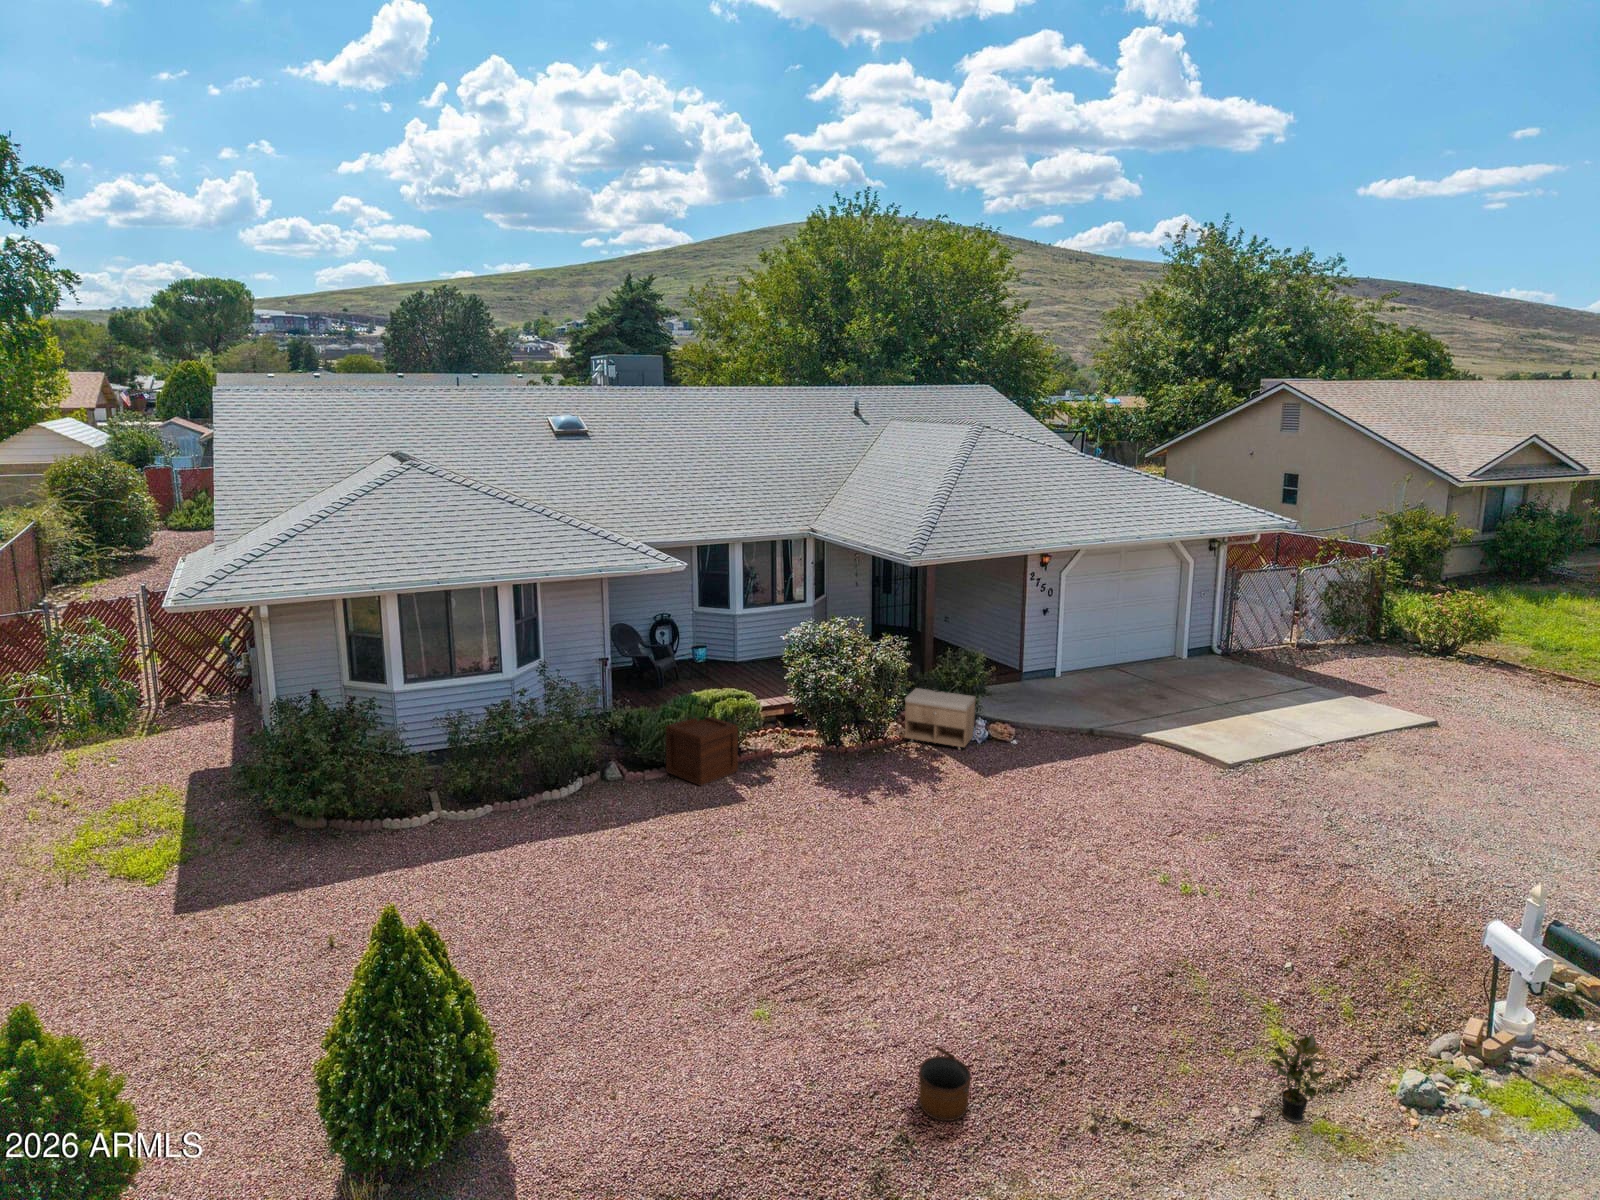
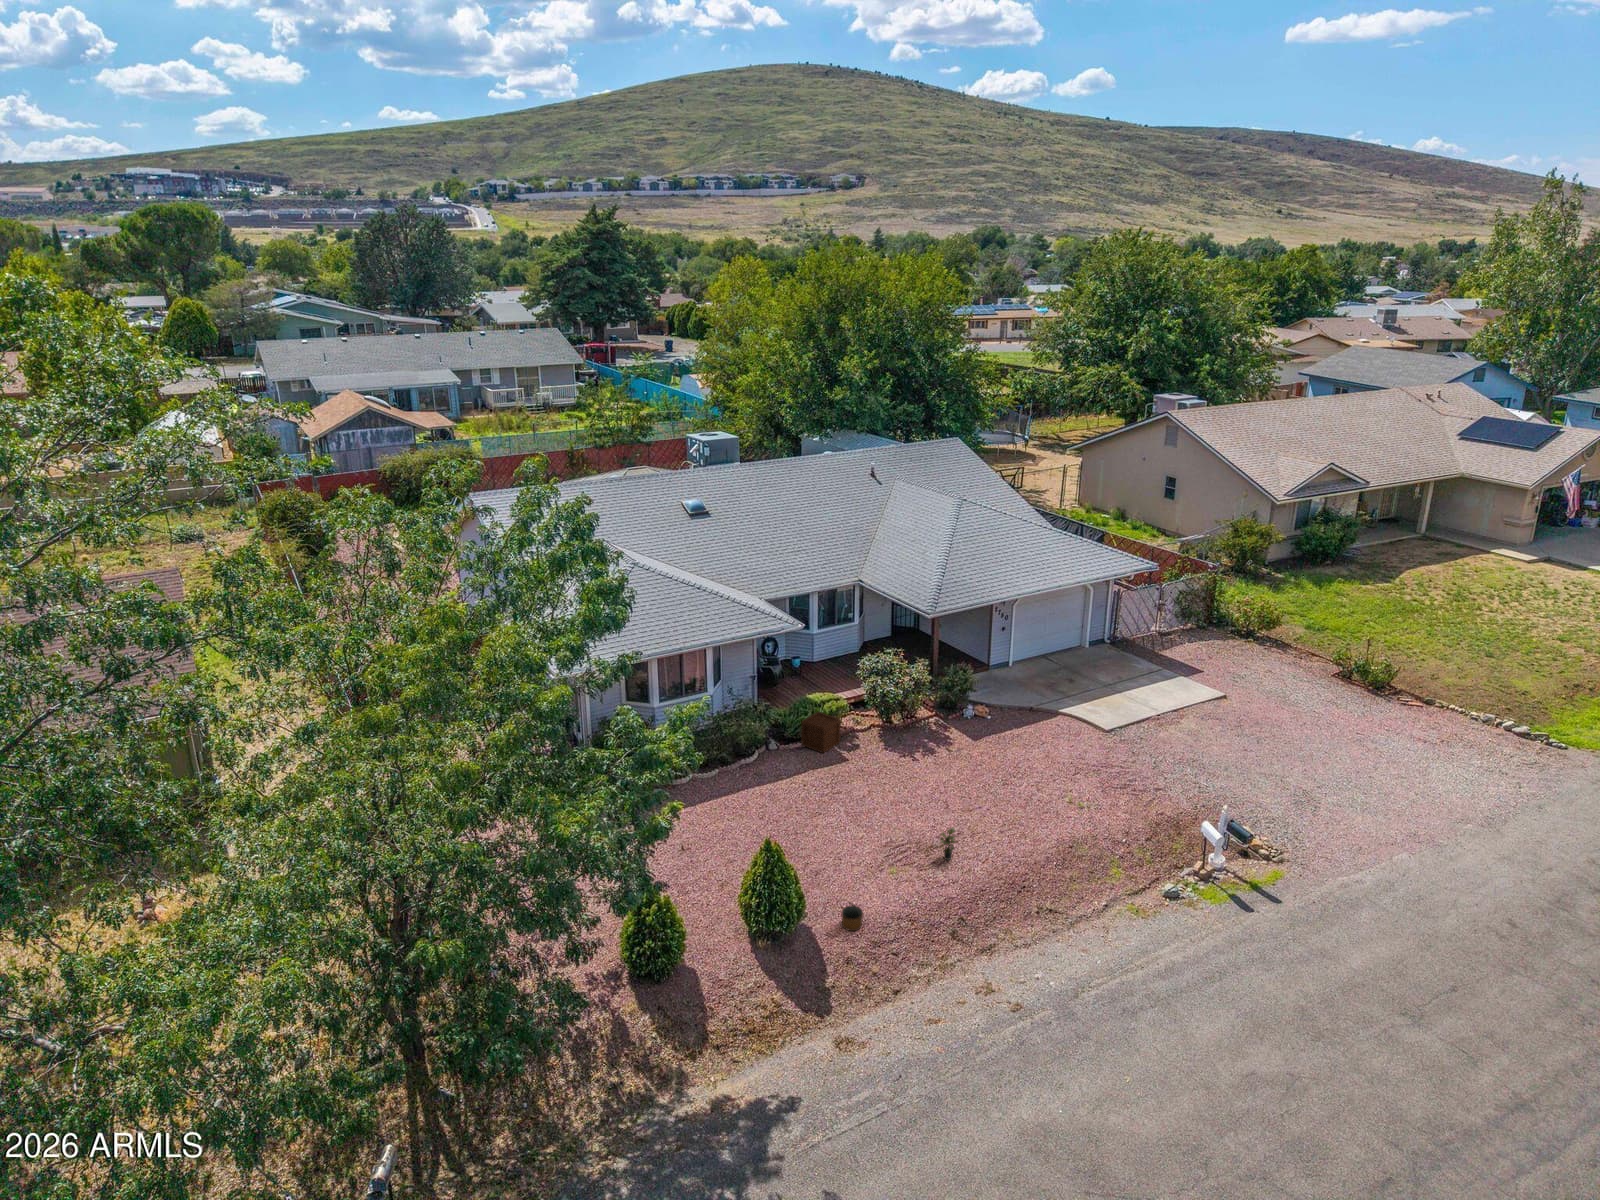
storage bench: present [905,688,975,750] -> none [927,687,968,723]
potted plant: present [1270,1034,1329,1123] -> present [941,828,956,860]
bucket: present [919,1046,971,1121] -> present [842,902,863,931]

